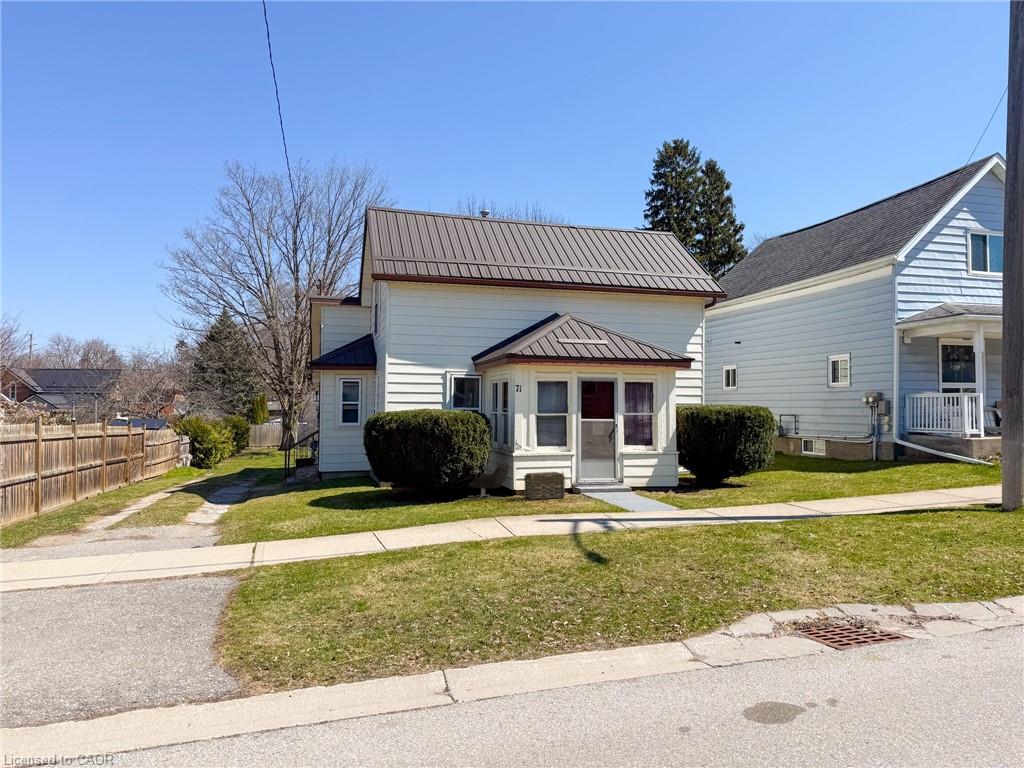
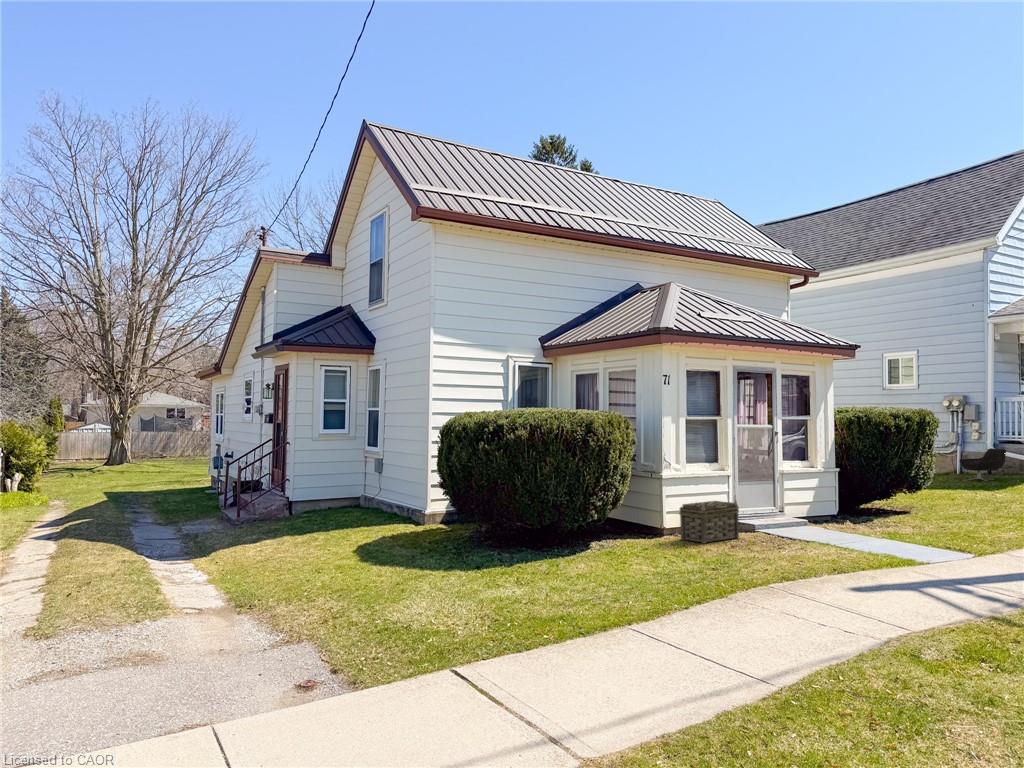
lounge chair: present [469,464,509,499] -> present [960,448,1006,481]

